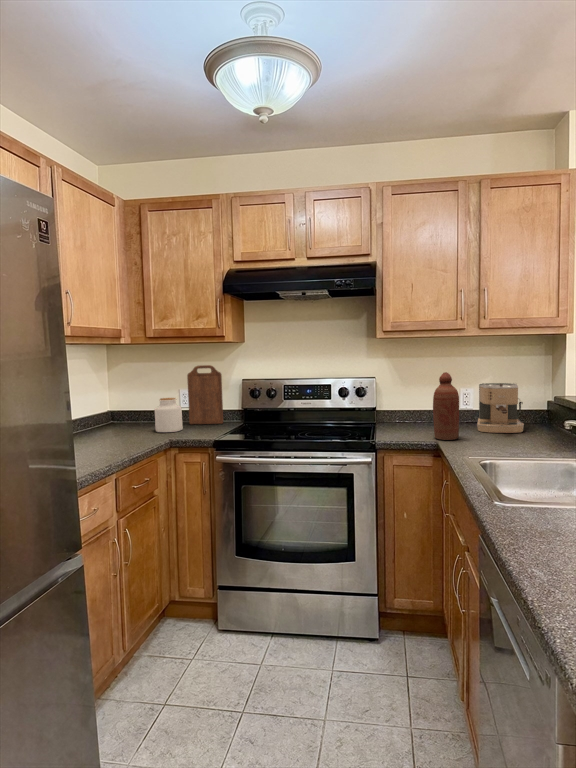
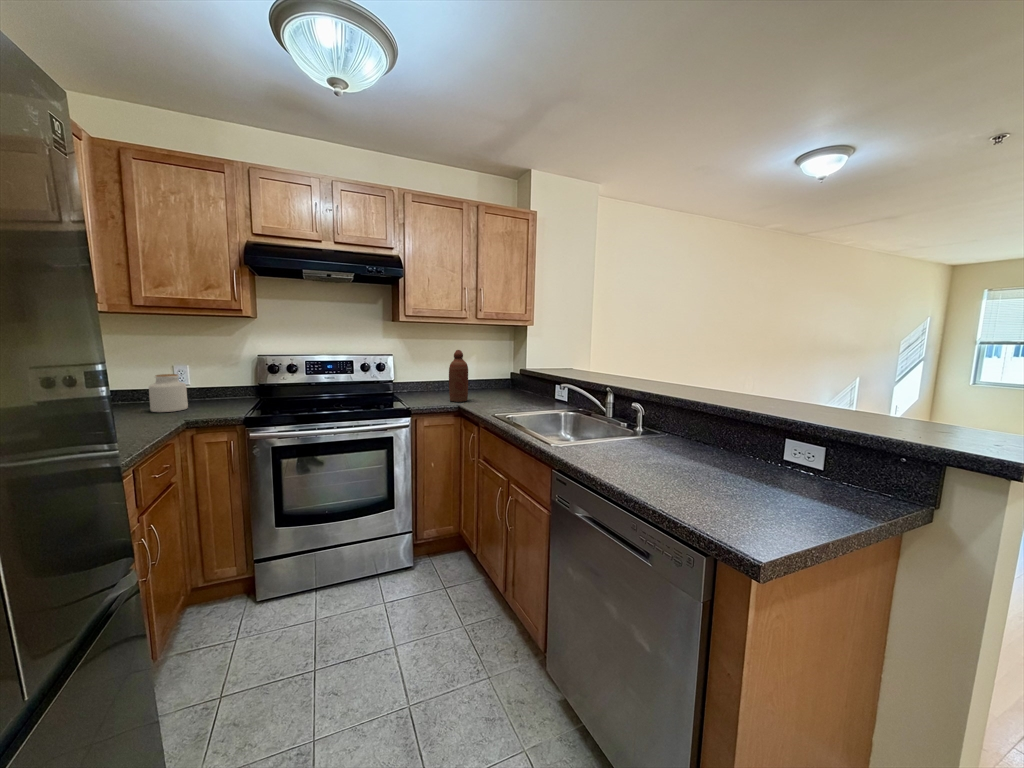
cutting board: present [187,365,223,424] -> none [187,340,235,403]
coffee maker: present [477,383,524,433] -> none [470,359,504,395]

